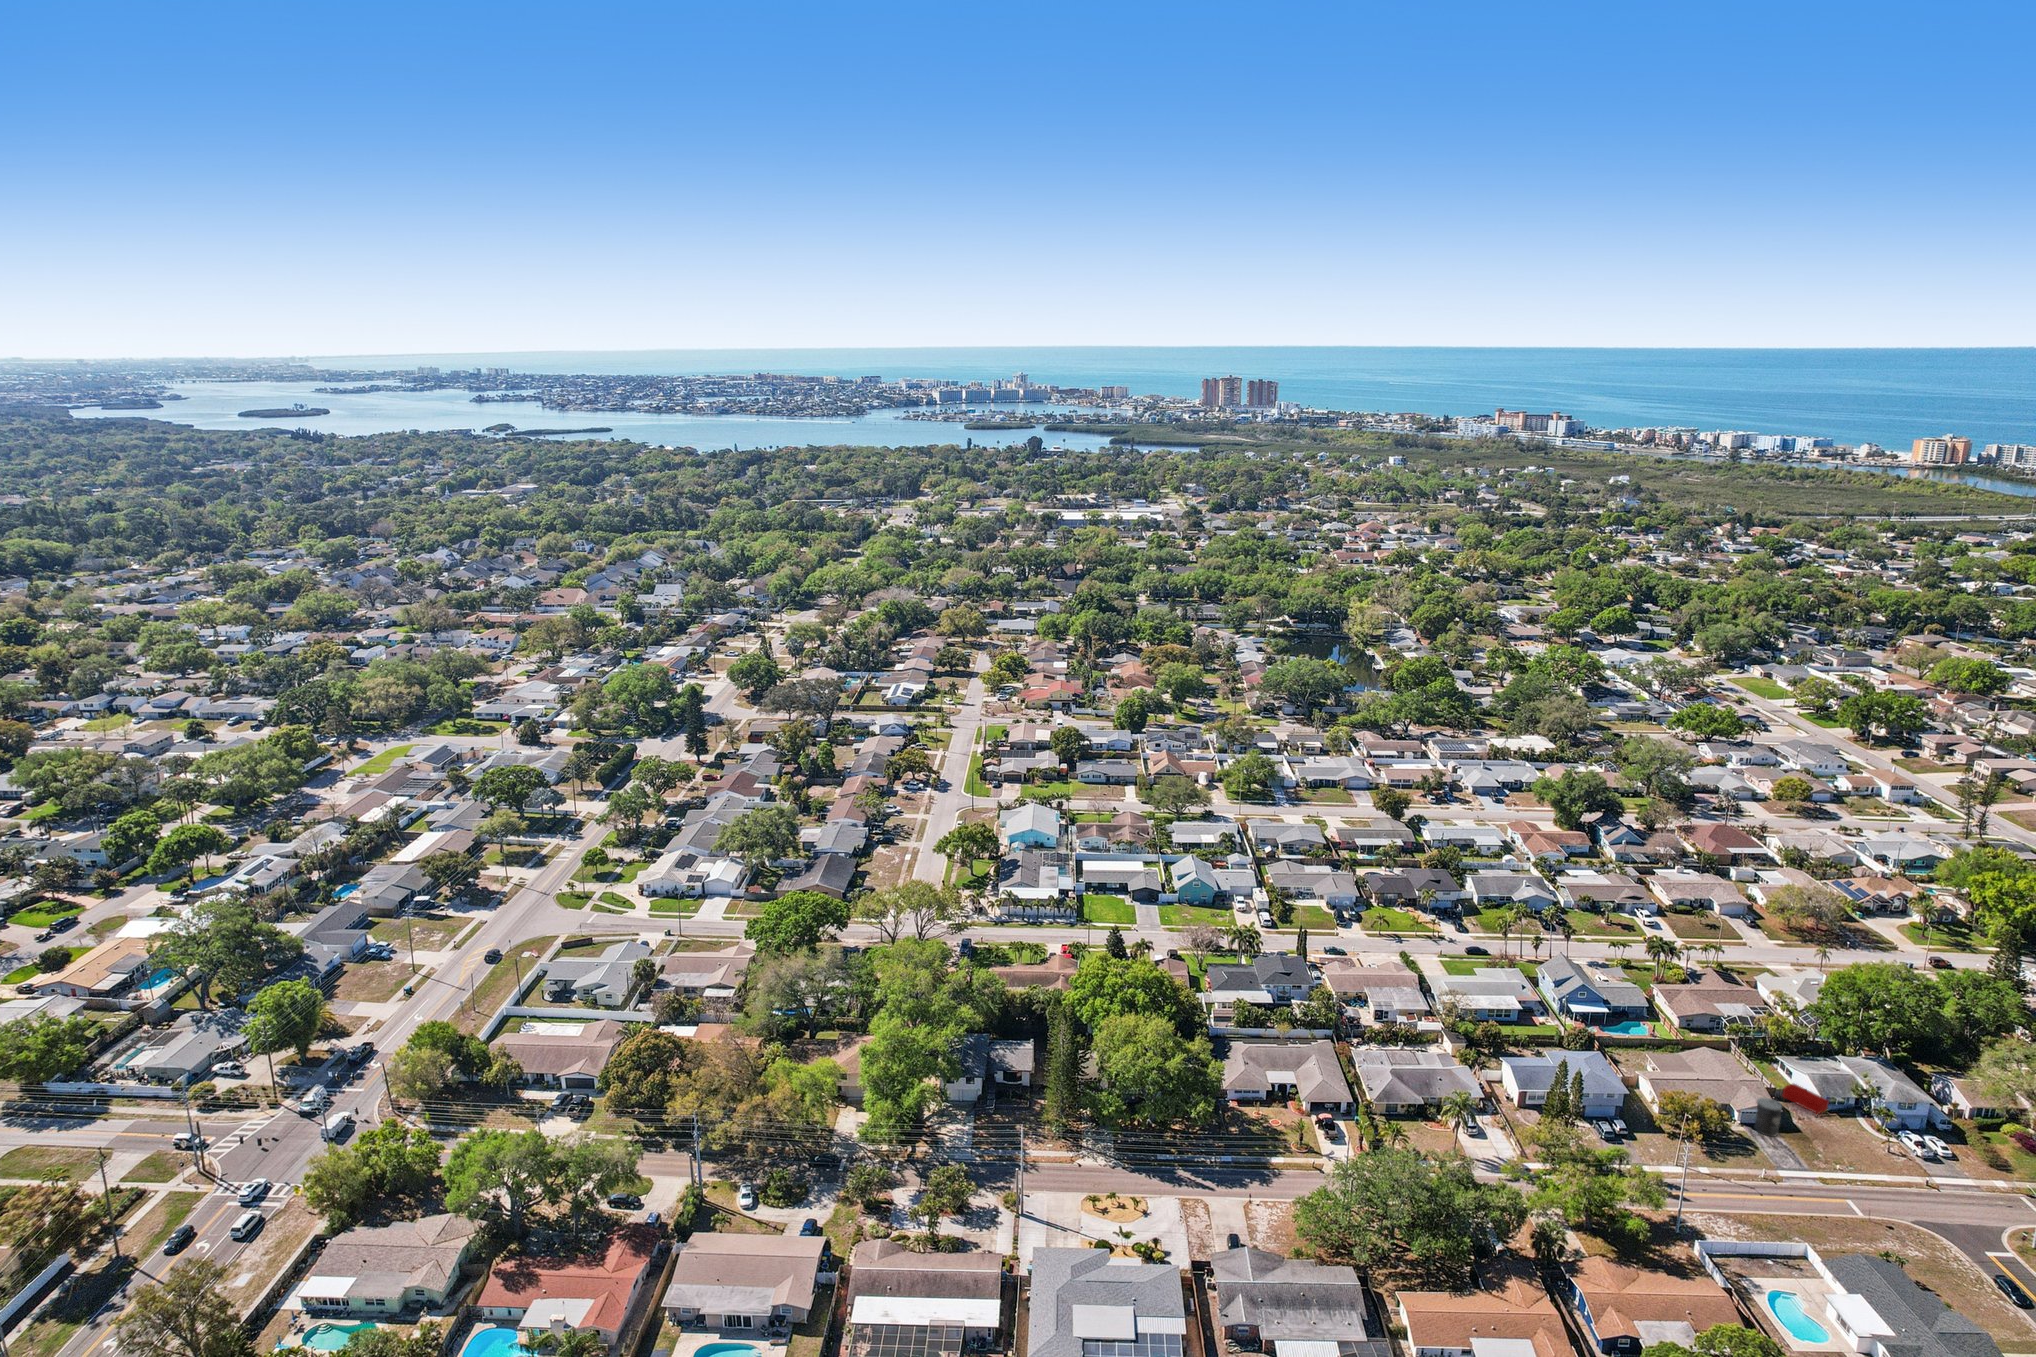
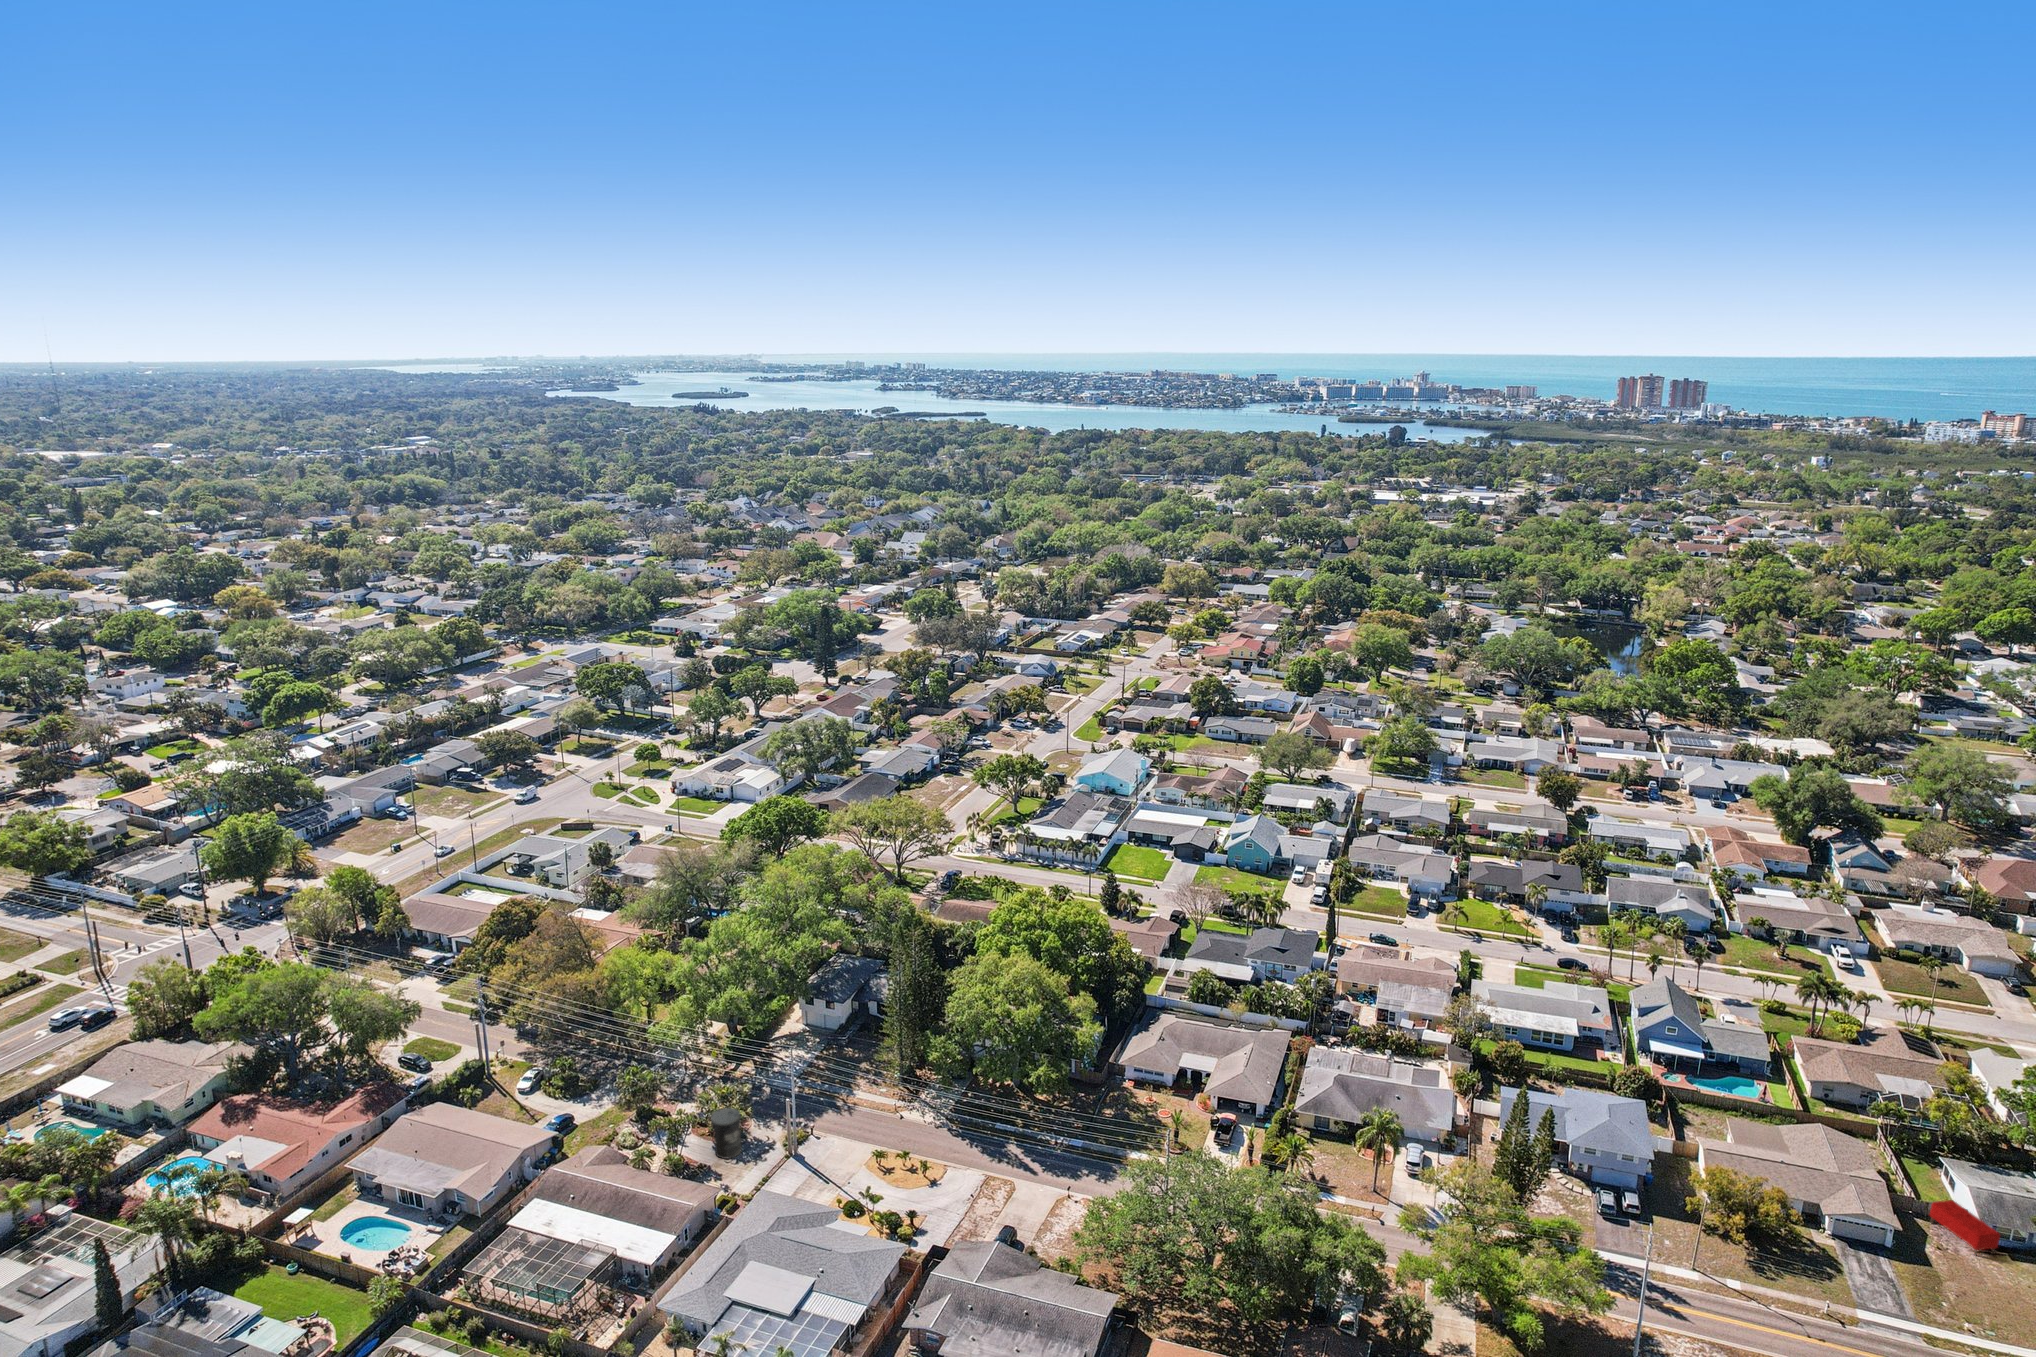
trash can: present [1754,1098,1782,1137] -> present [711,1108,742,1159]

